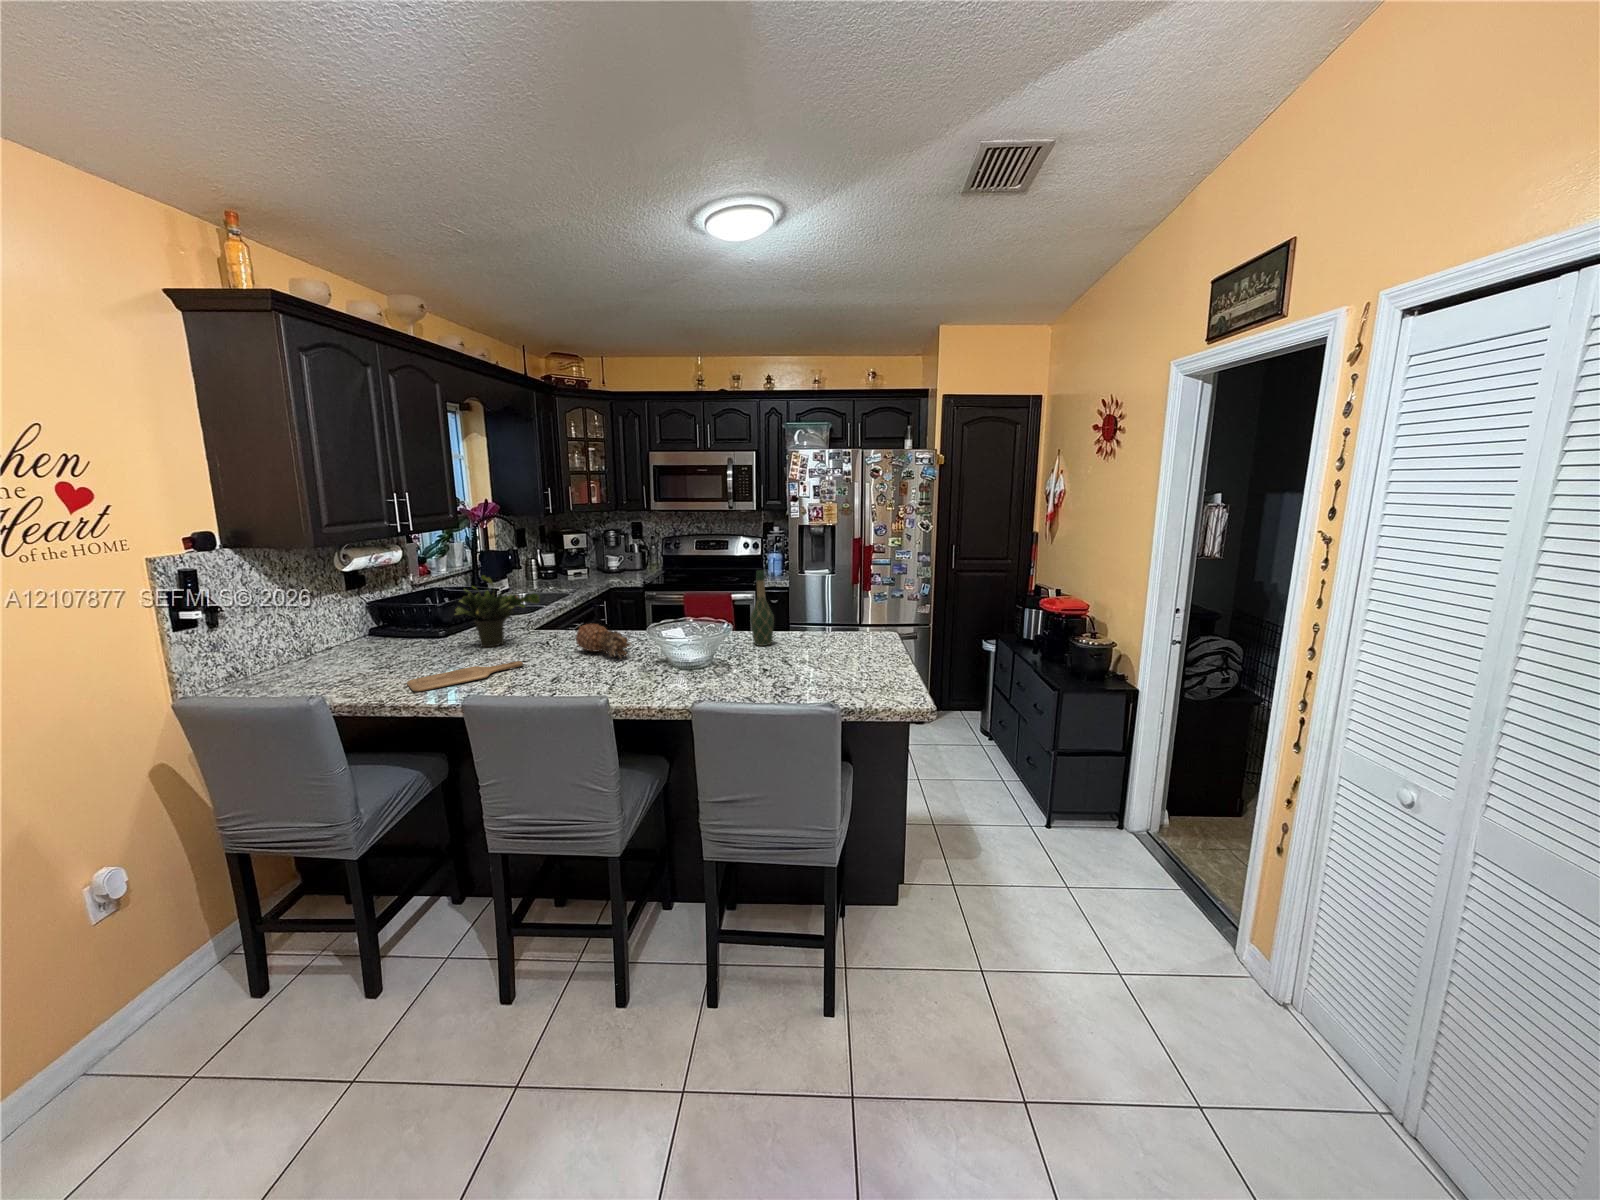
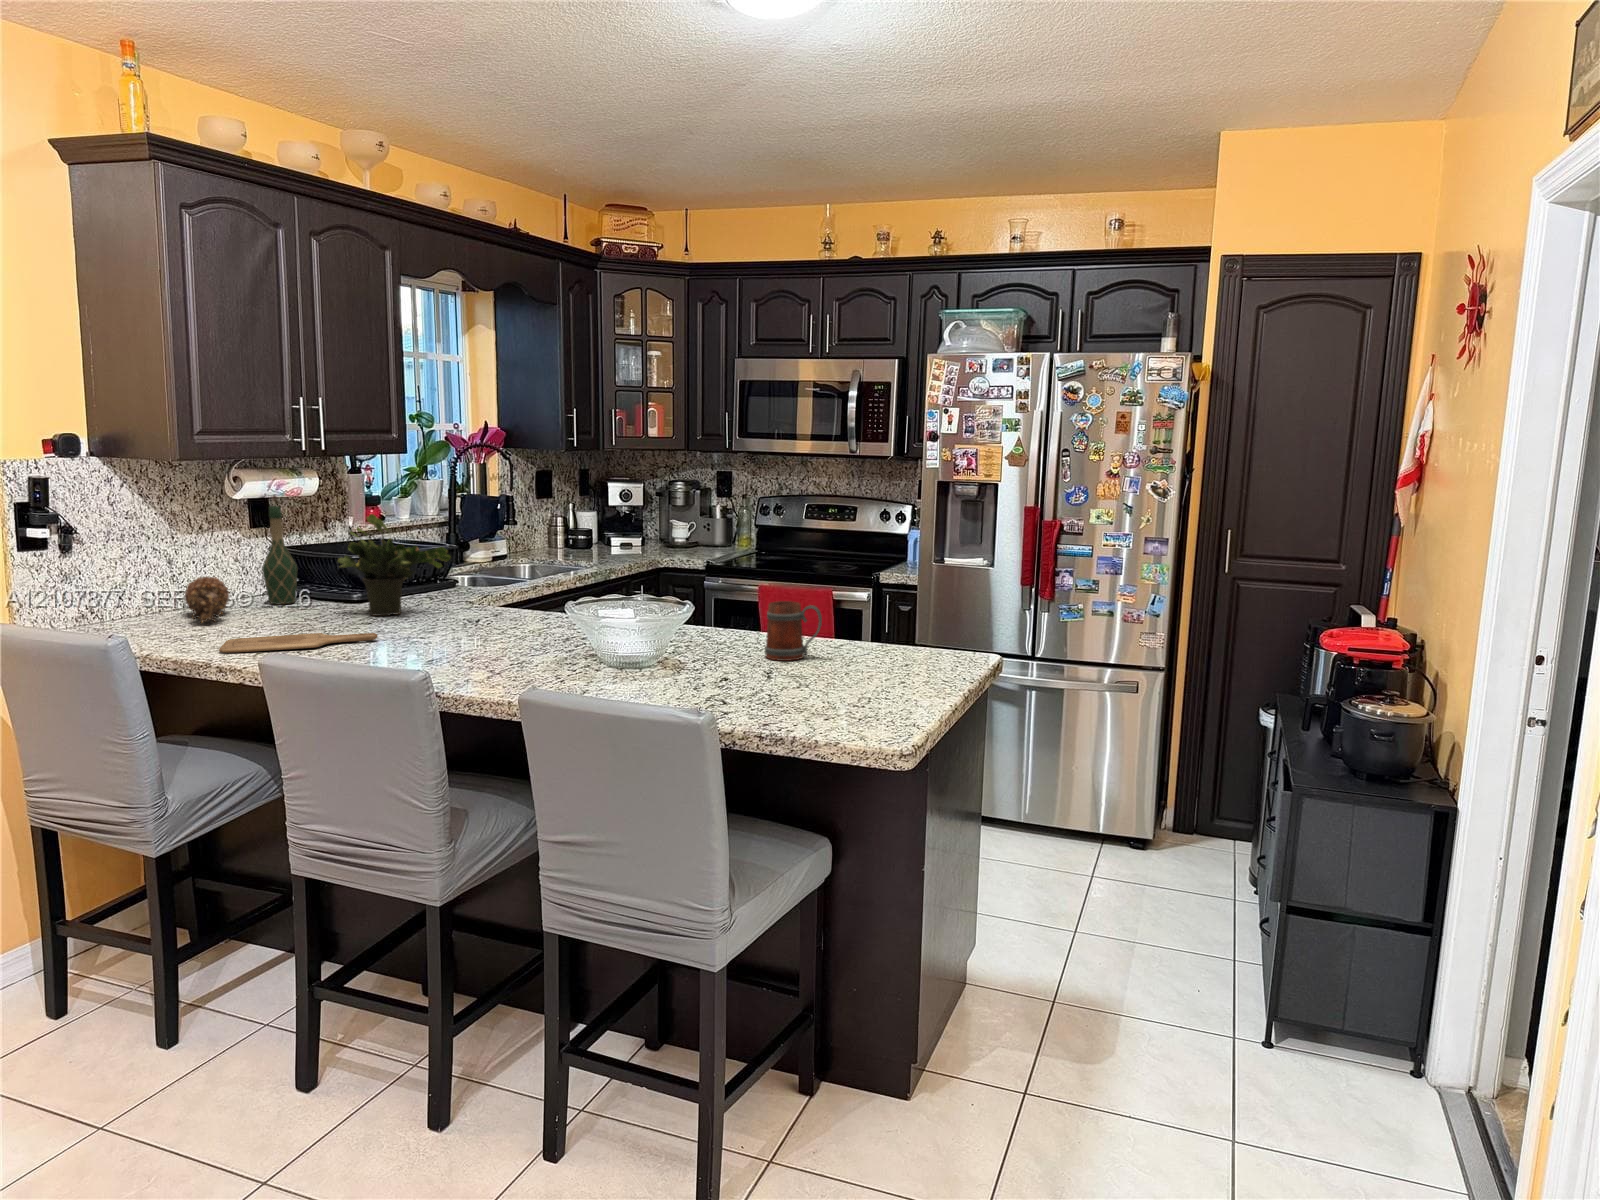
wine bottle: present [750,570,774,646] -> present [262,506,297,604]
mug: none [791,610,825,646] -> present [765,601,822,661]
fruit: present [576,624,630,657] -> present [184,577,229,622]

